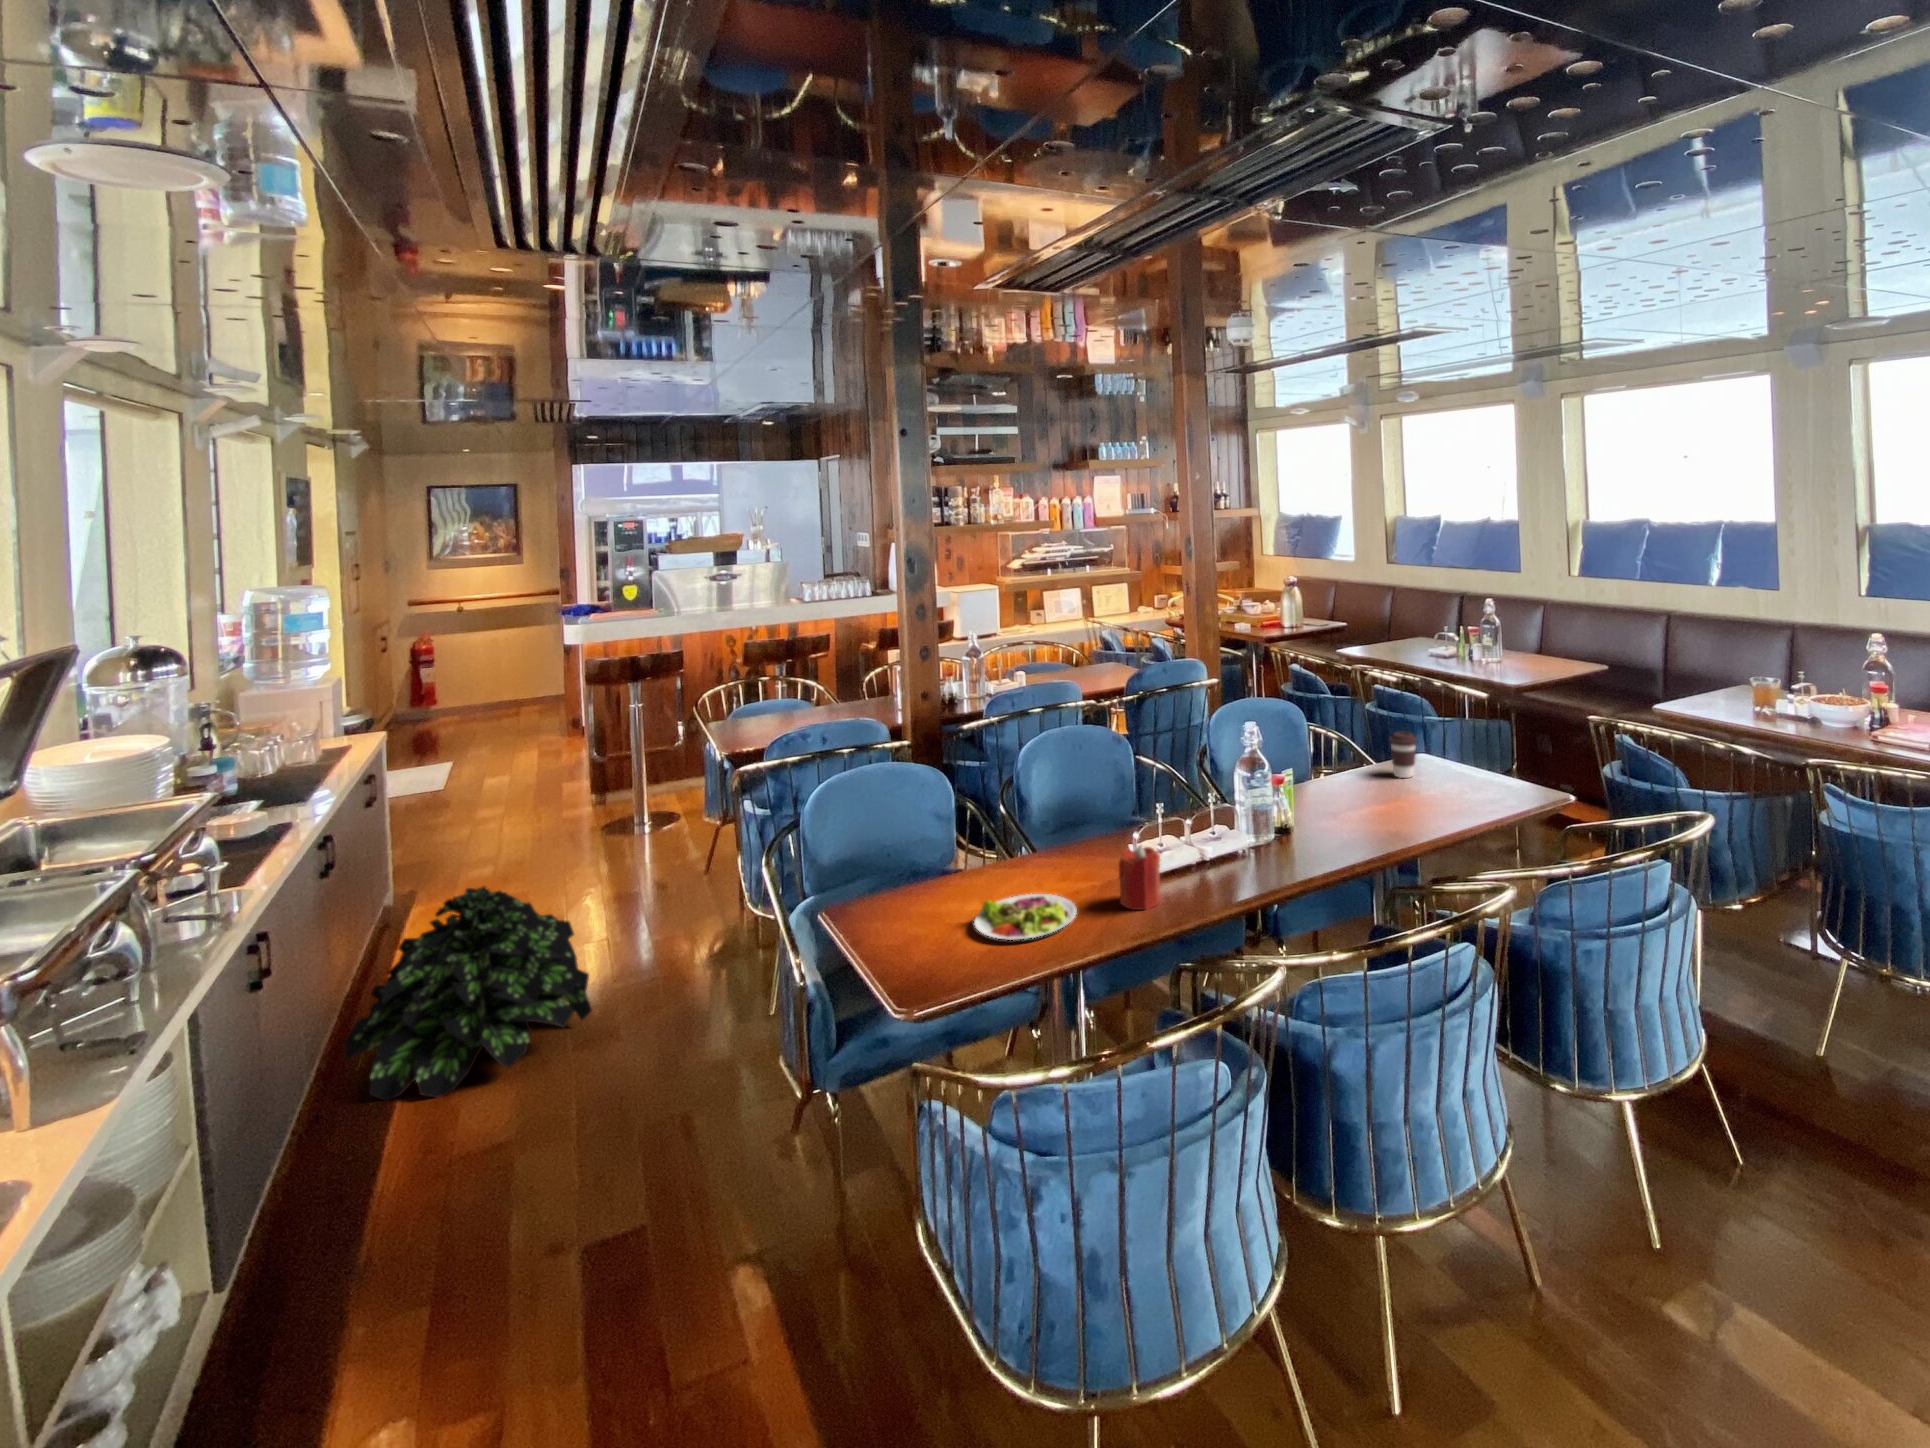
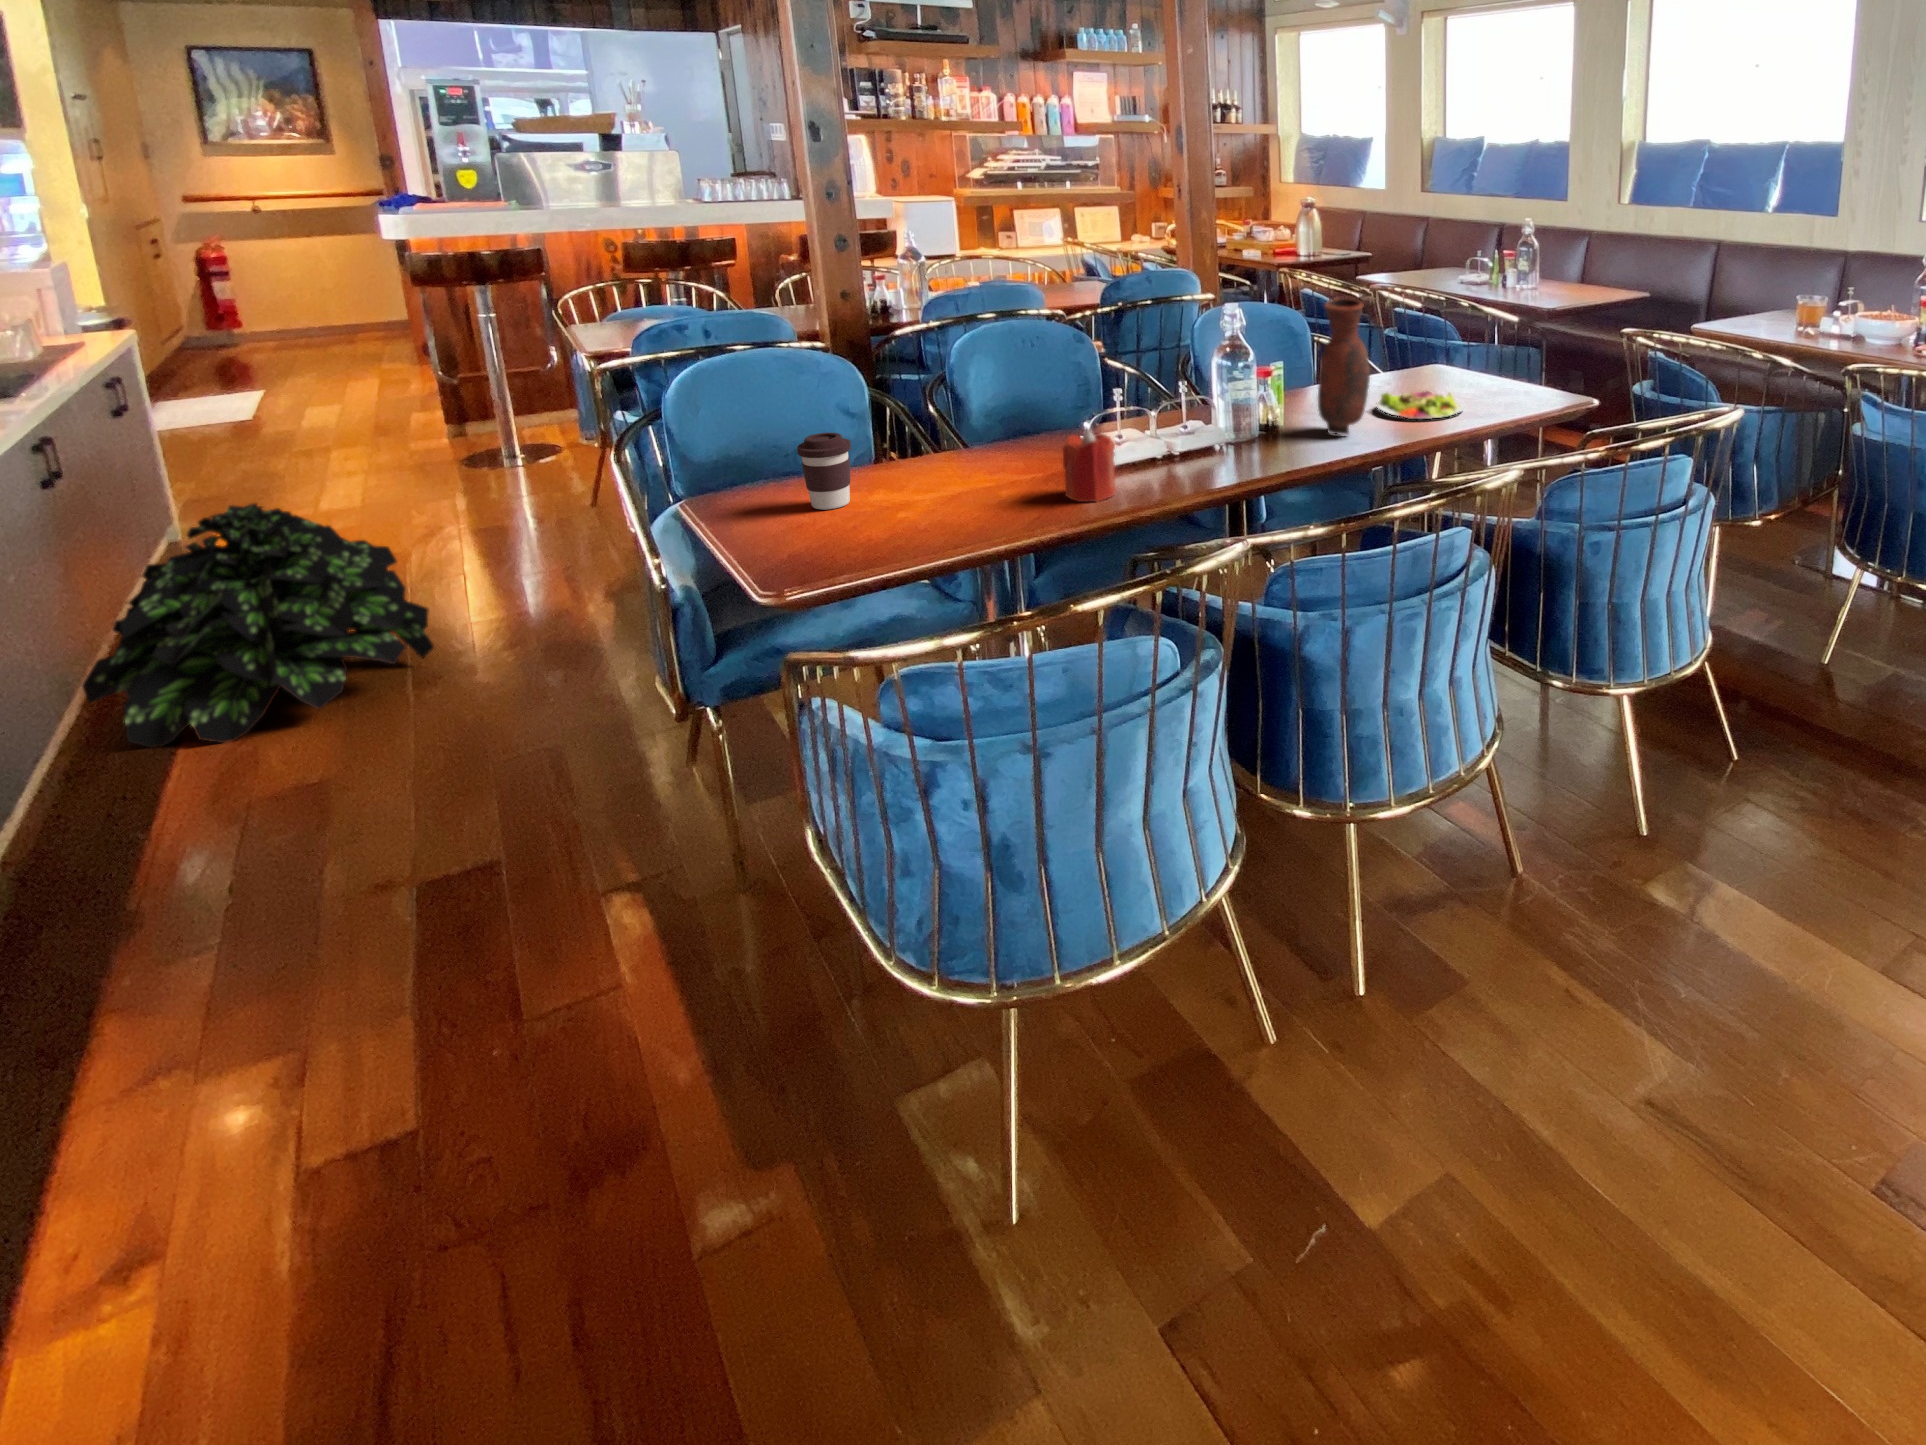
vase: none [1323,715,1368,837] -> present [1318,298,1370,435]
coffee cup: present [1389,732,1417,778] -> present [797,433,851,510]
salad plate: present [974,894,1077,940] -> present [1376,391,1465,419]

